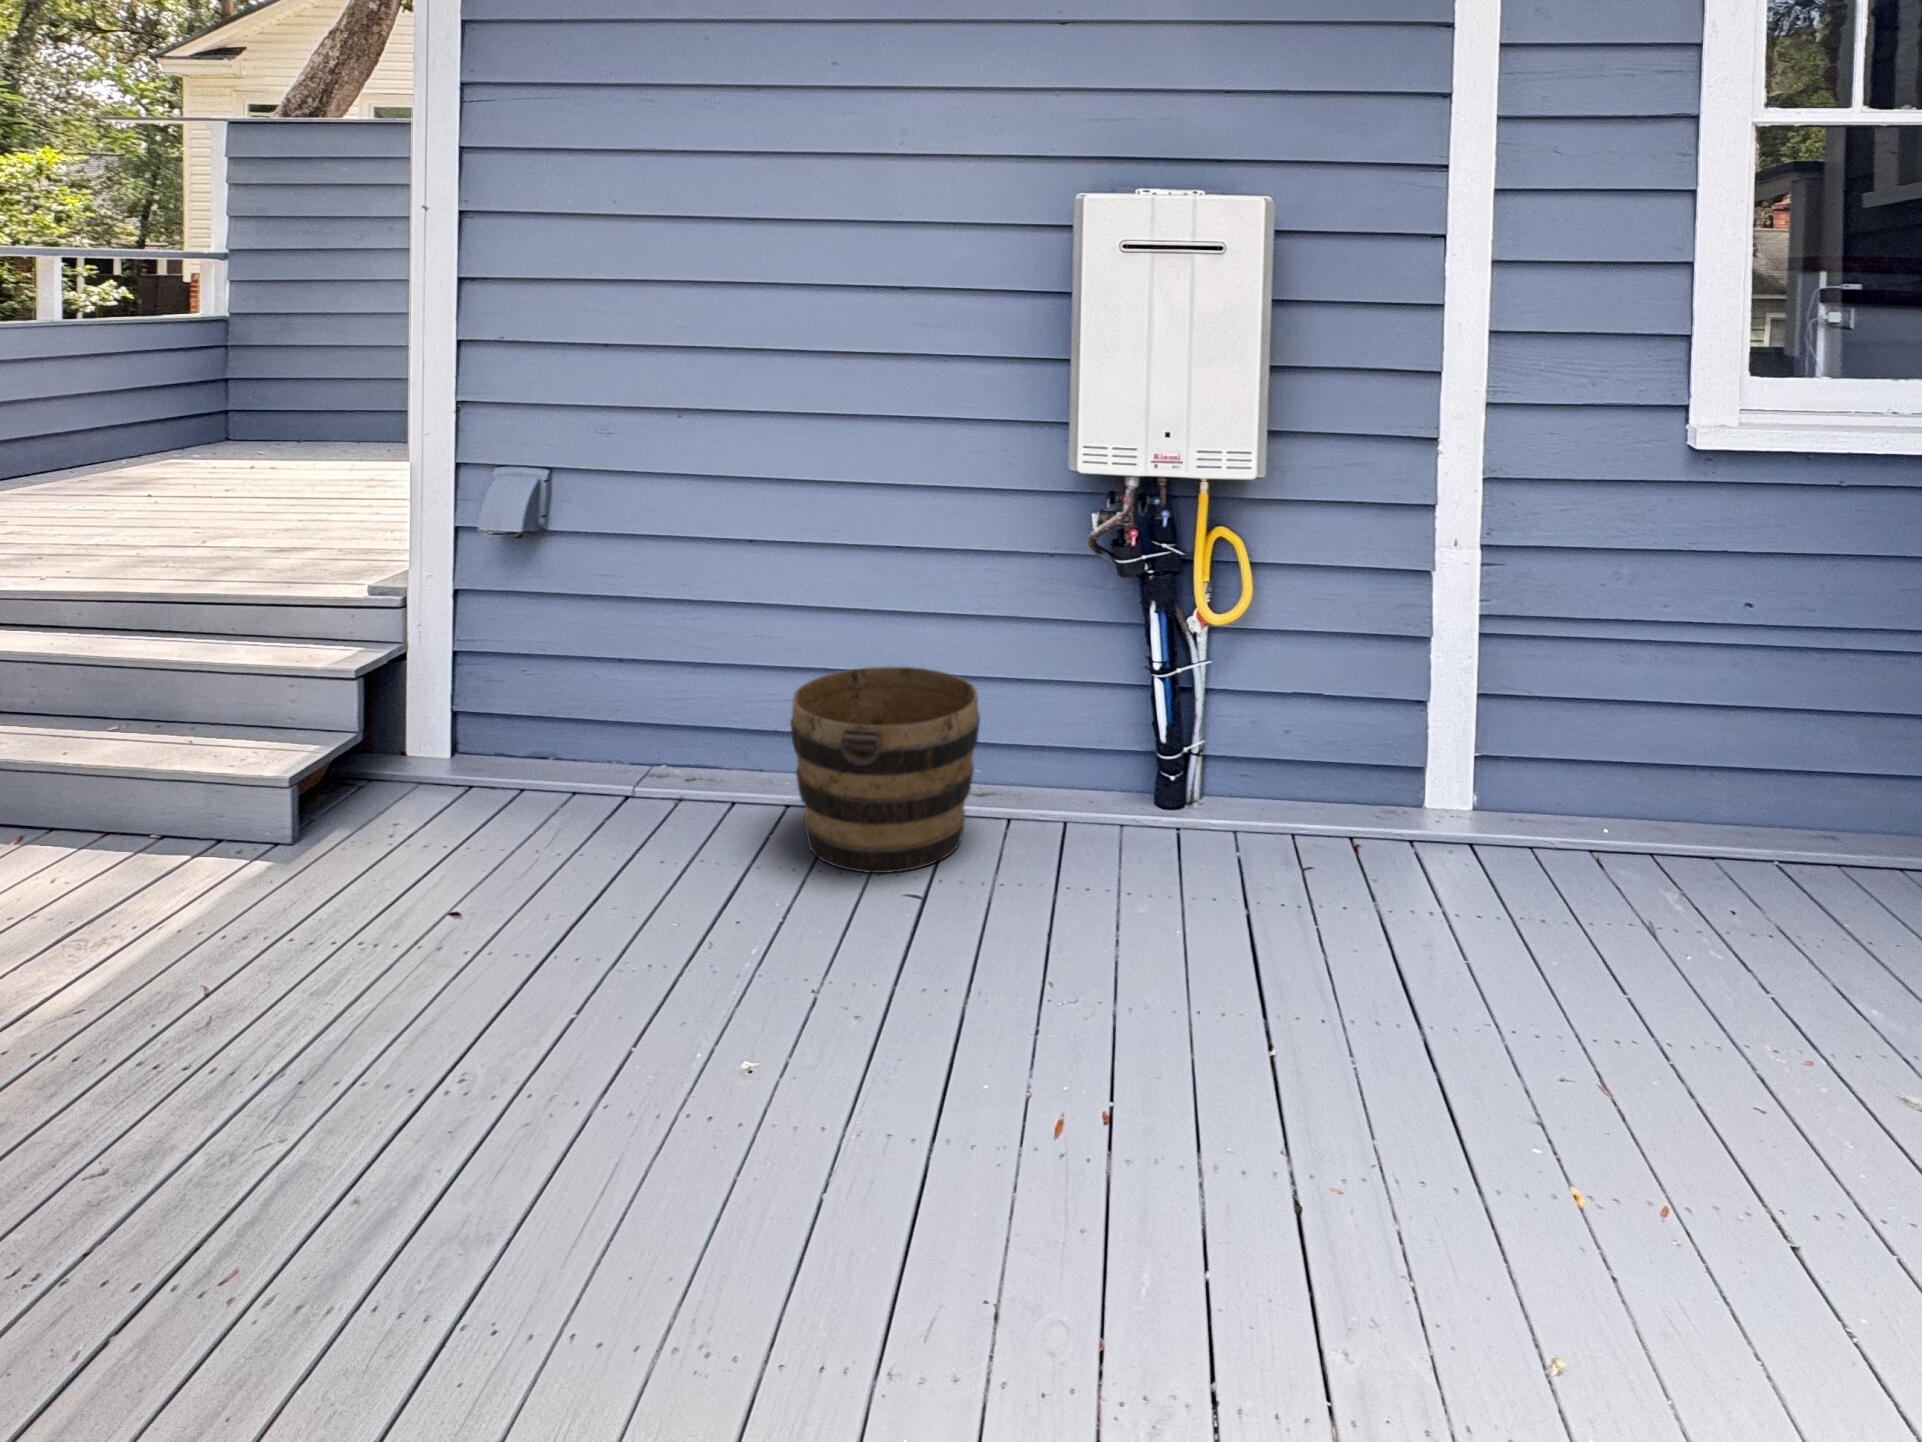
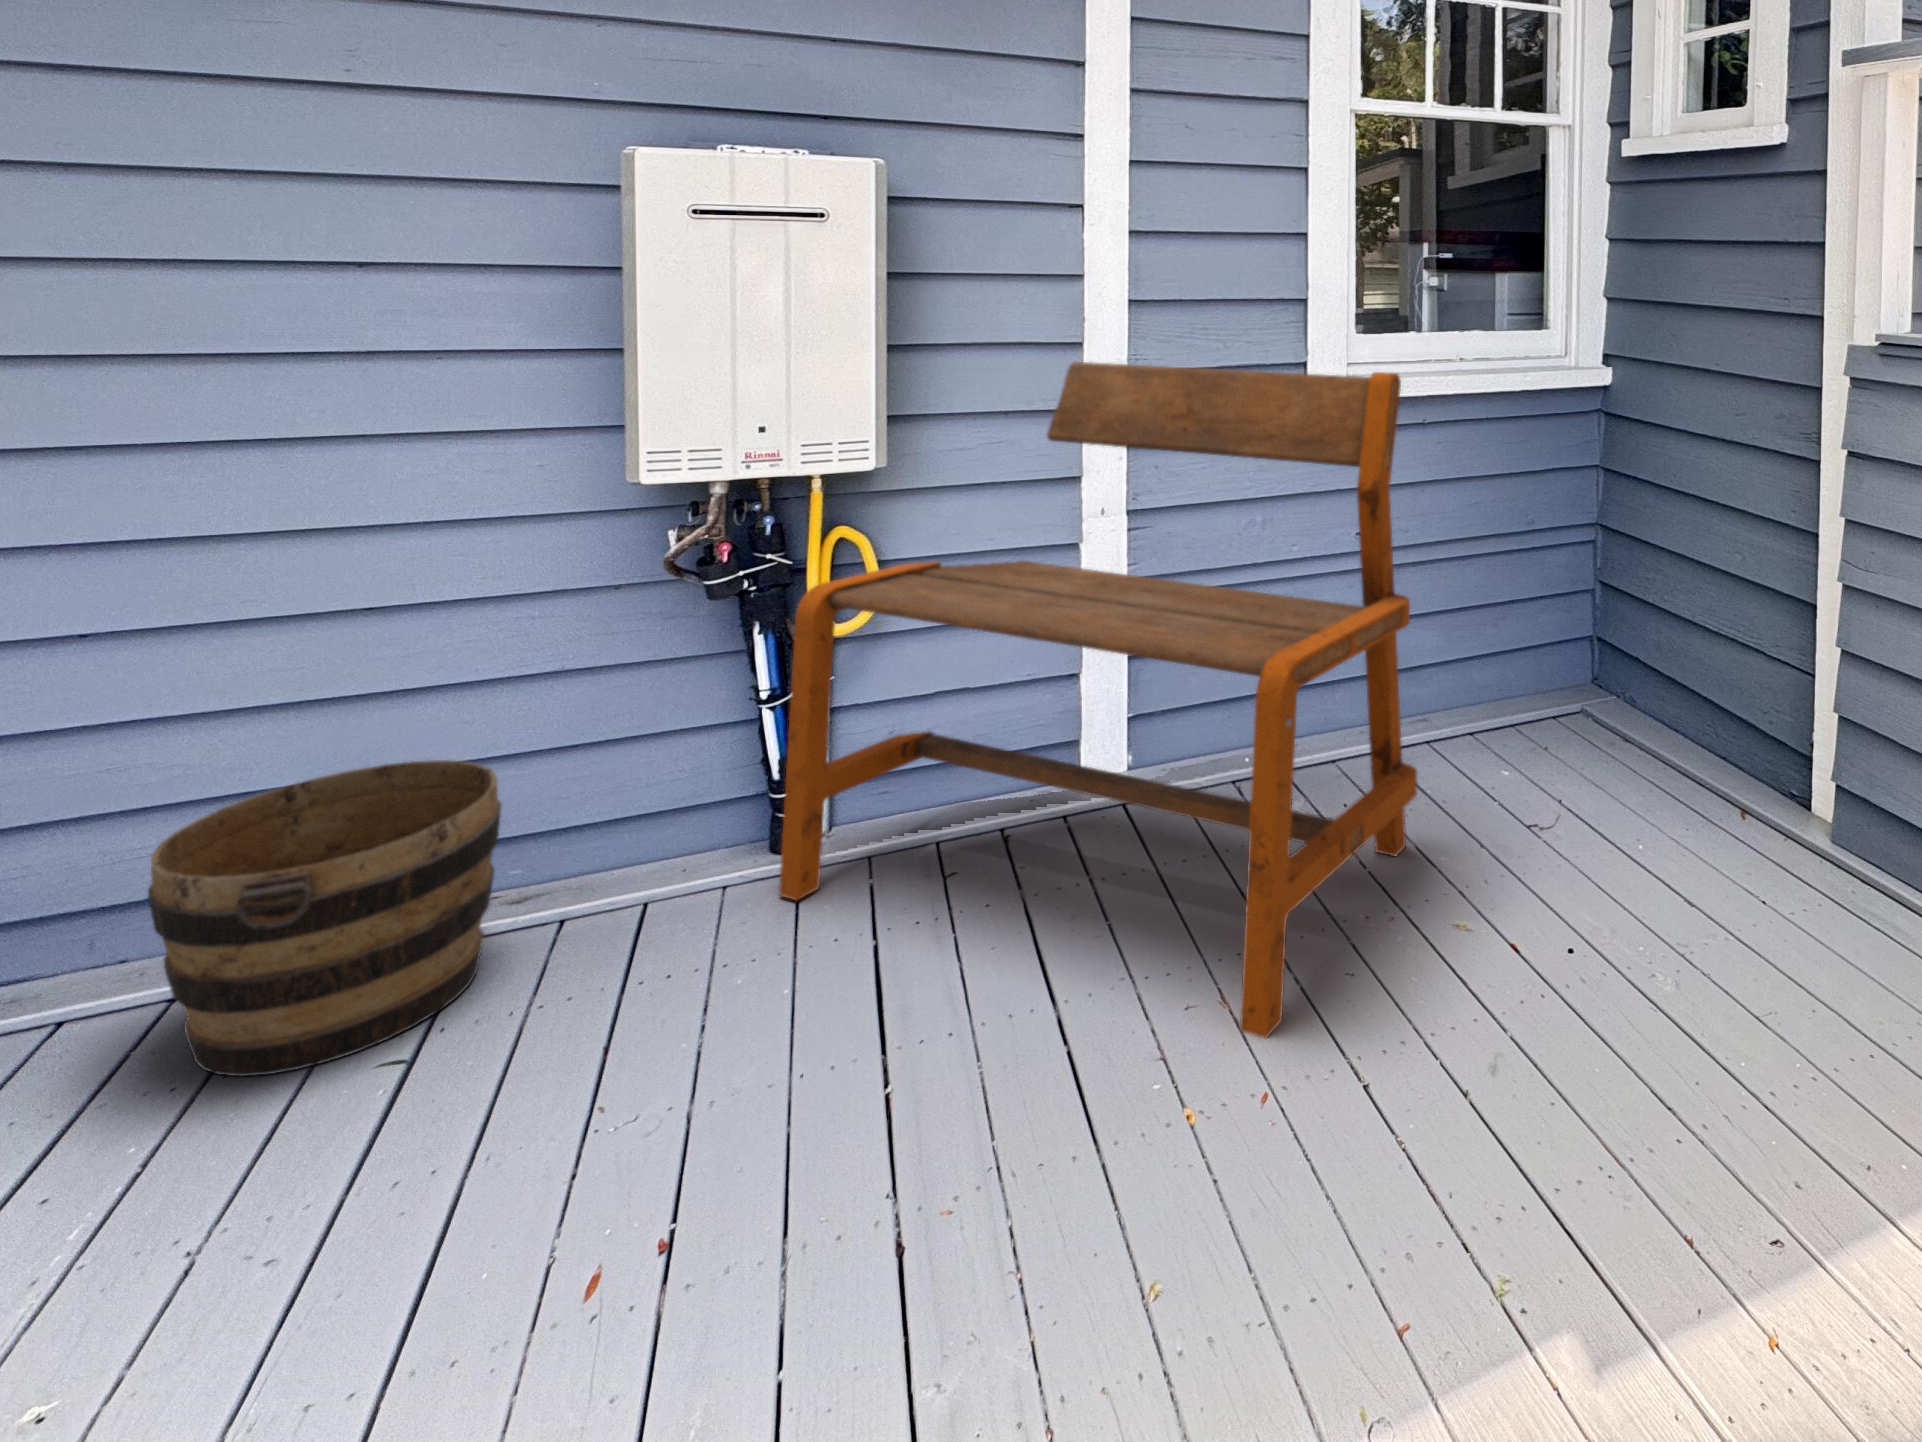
bench: none [1165,378,1816,1099] -> present [779,362,1417,1038]

